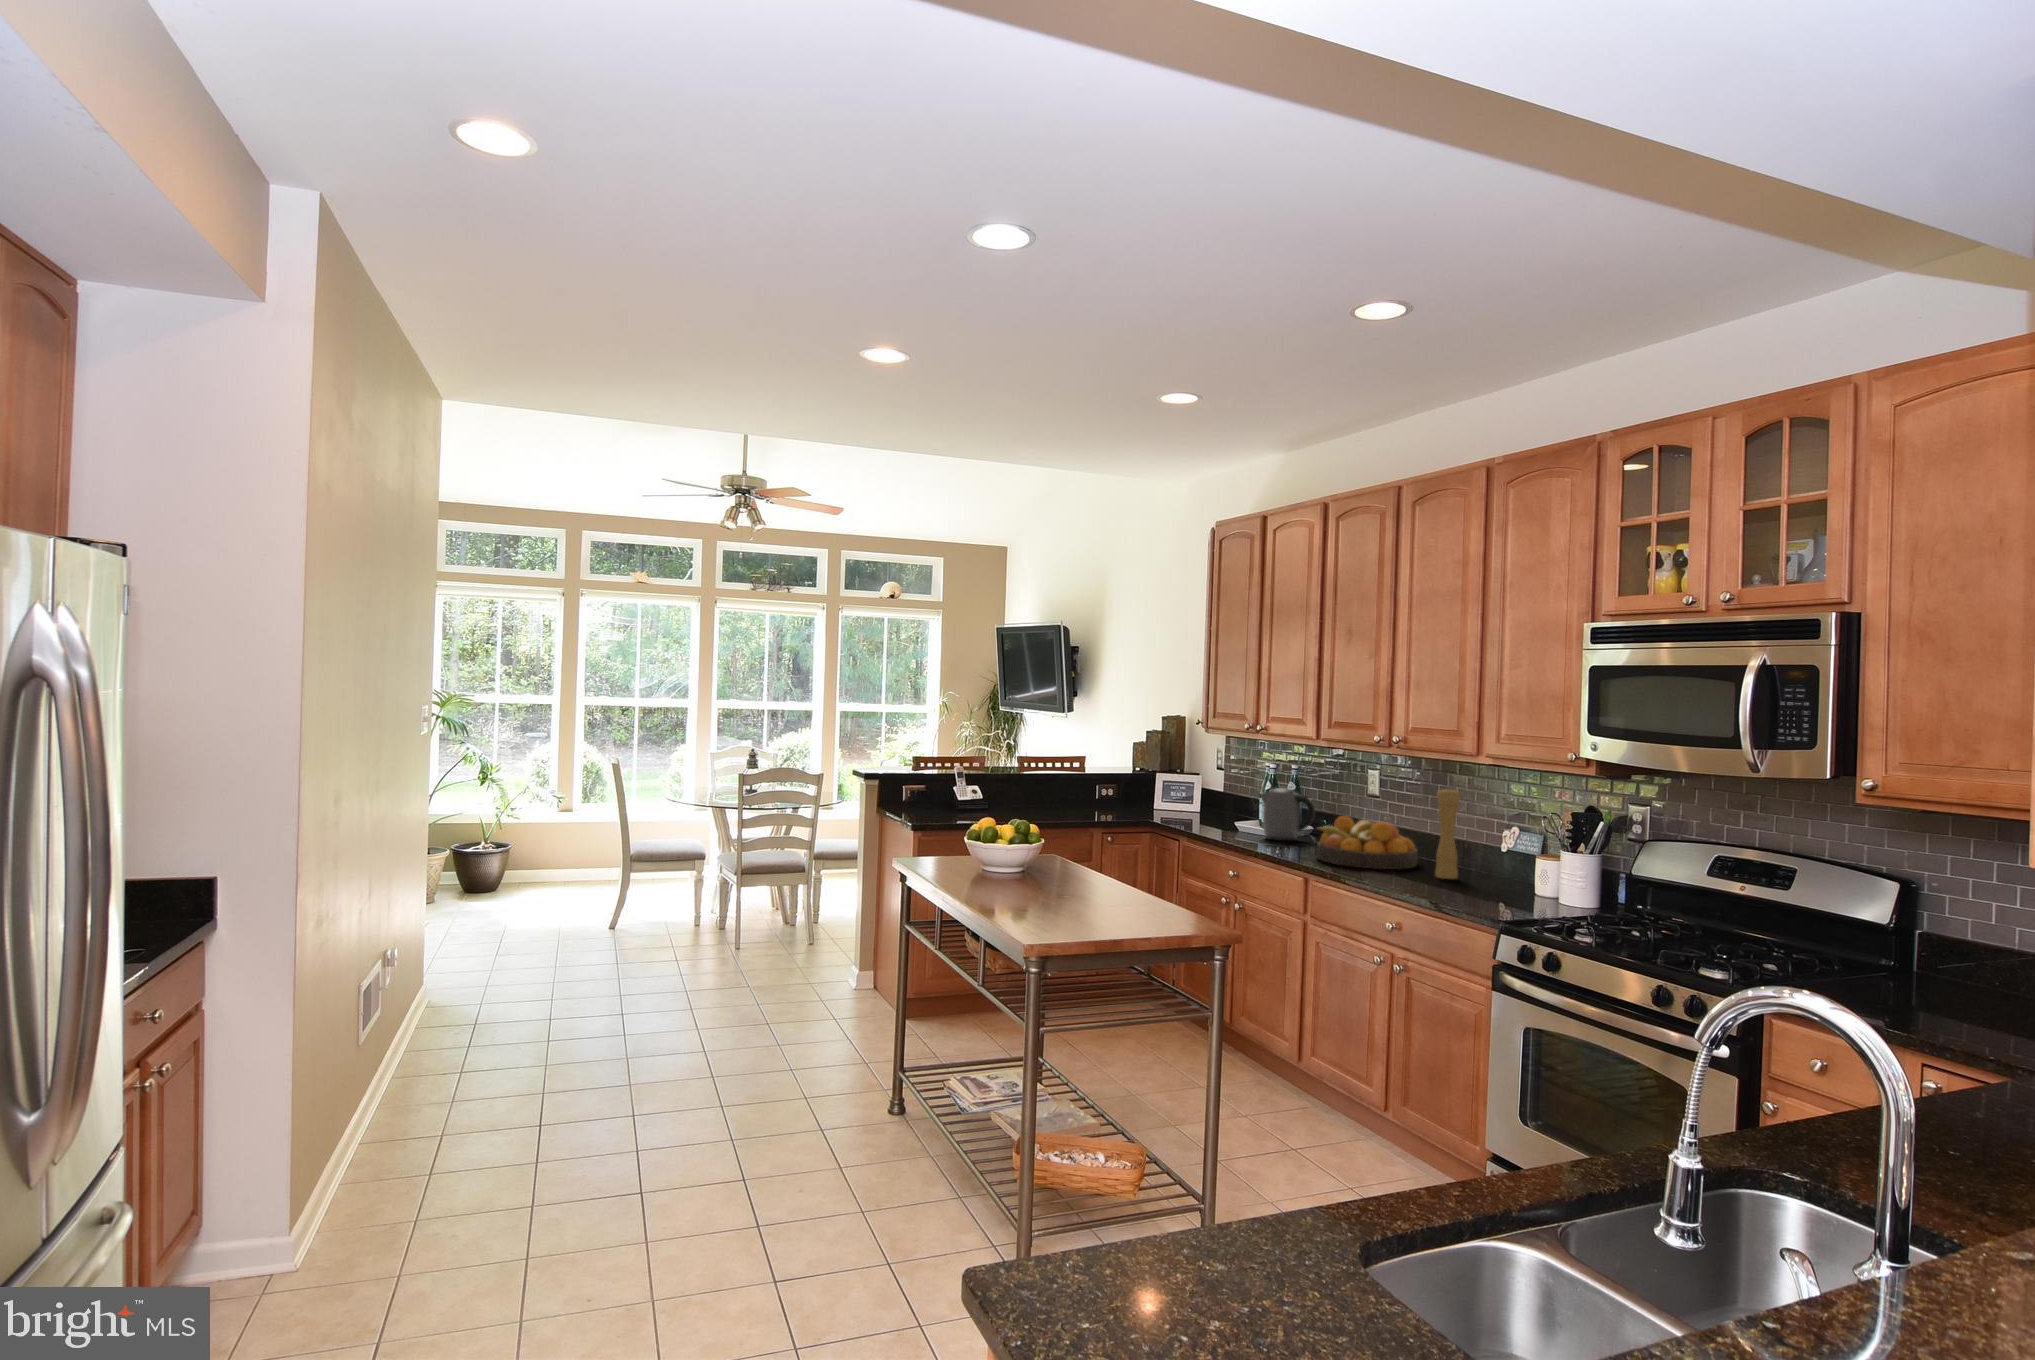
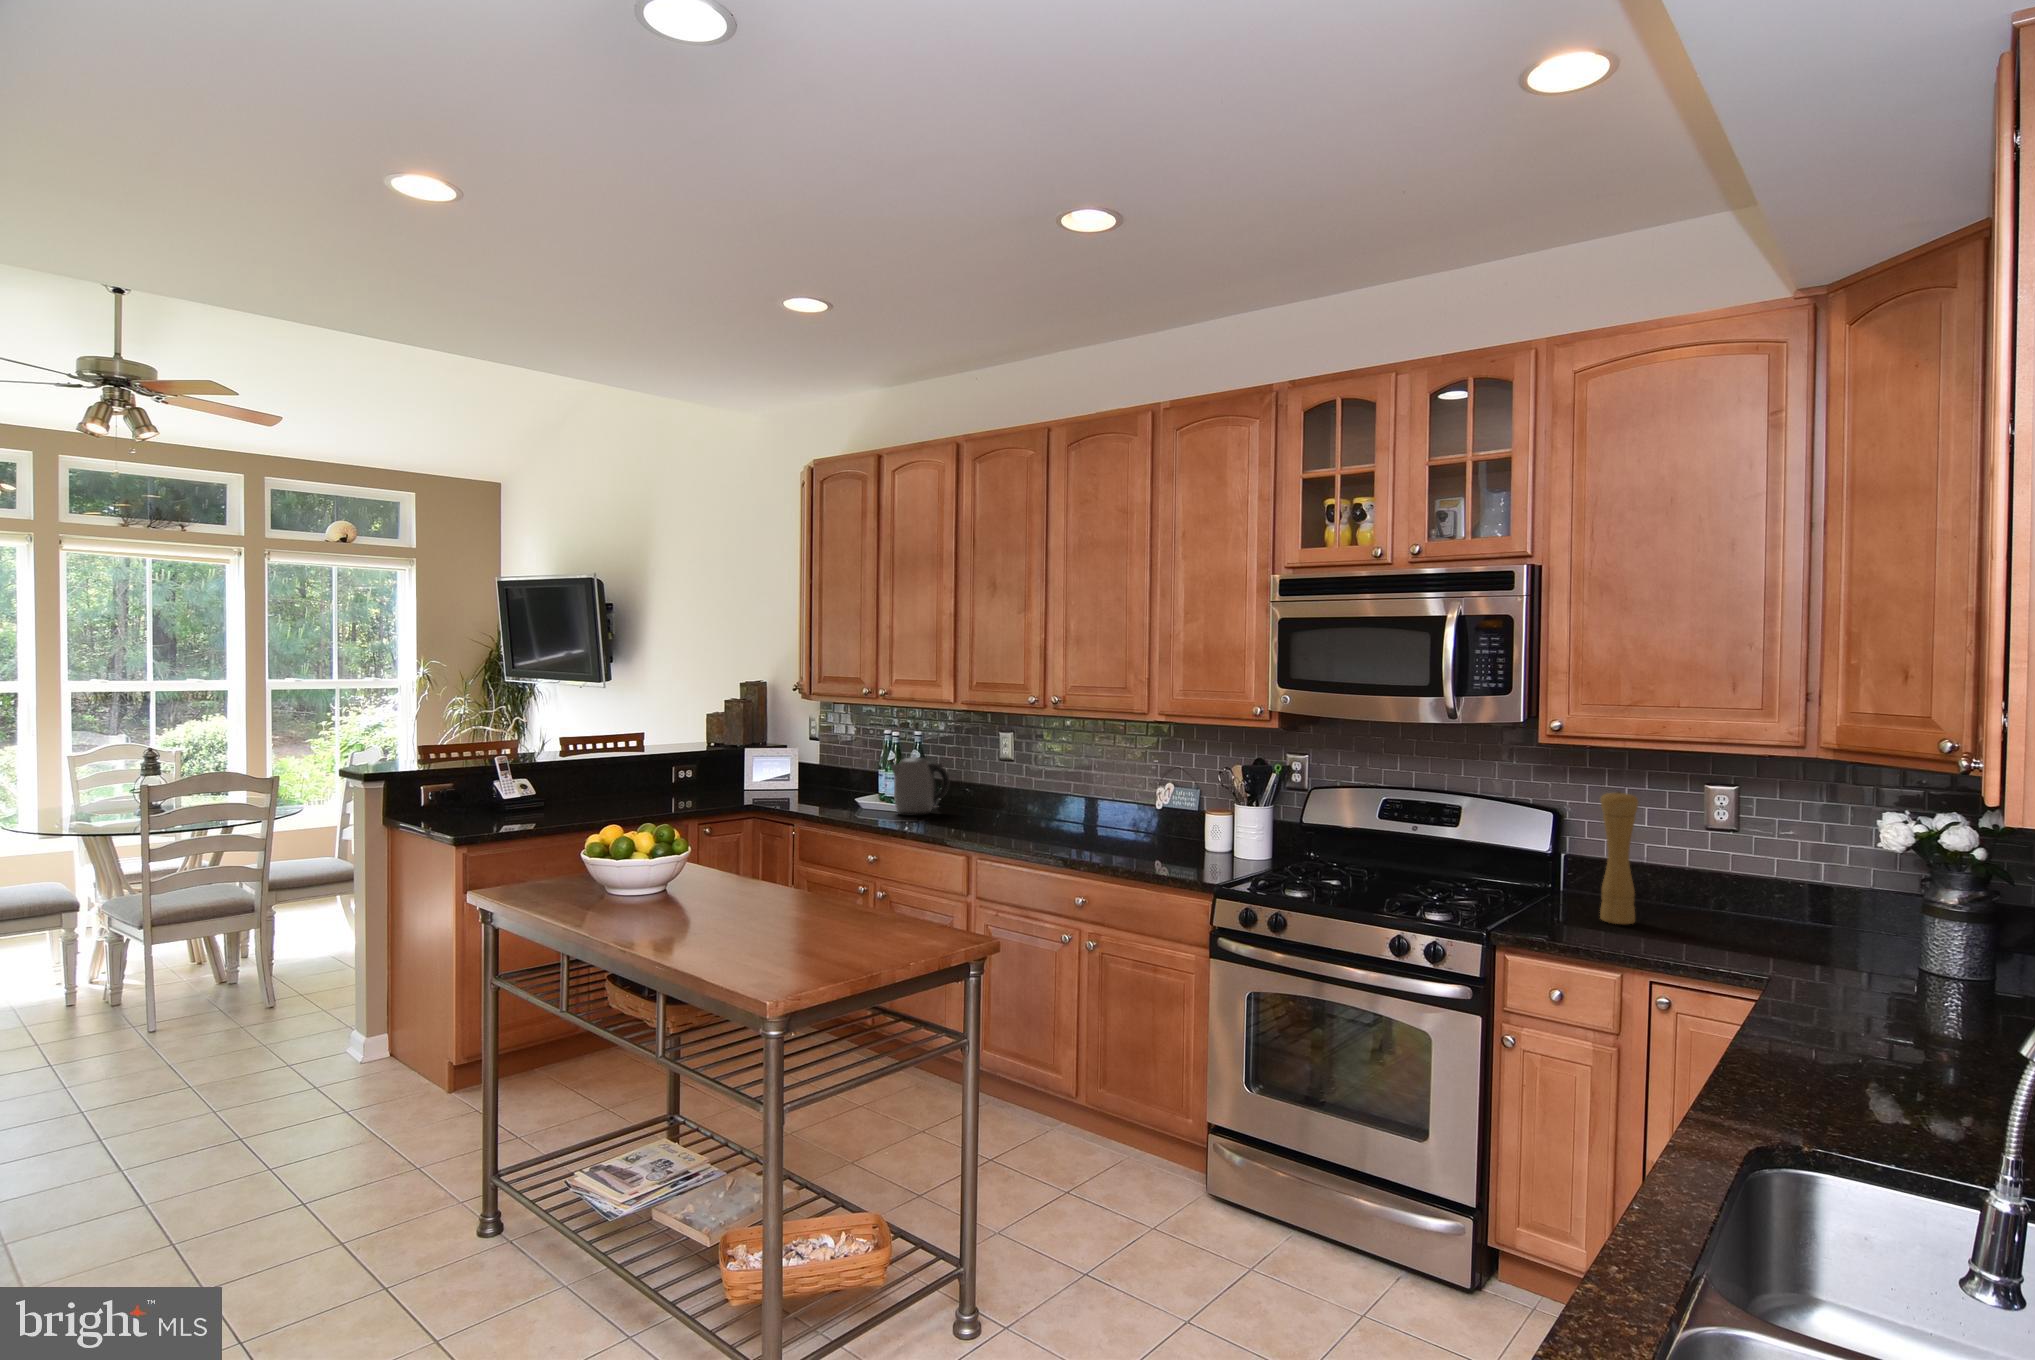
pepper mill: present [1435,788,1461,879] -> present [1600,791,1639,924]
fruit bowl: present [1317,816,1418,869] -> none [971,784,1075,839]

